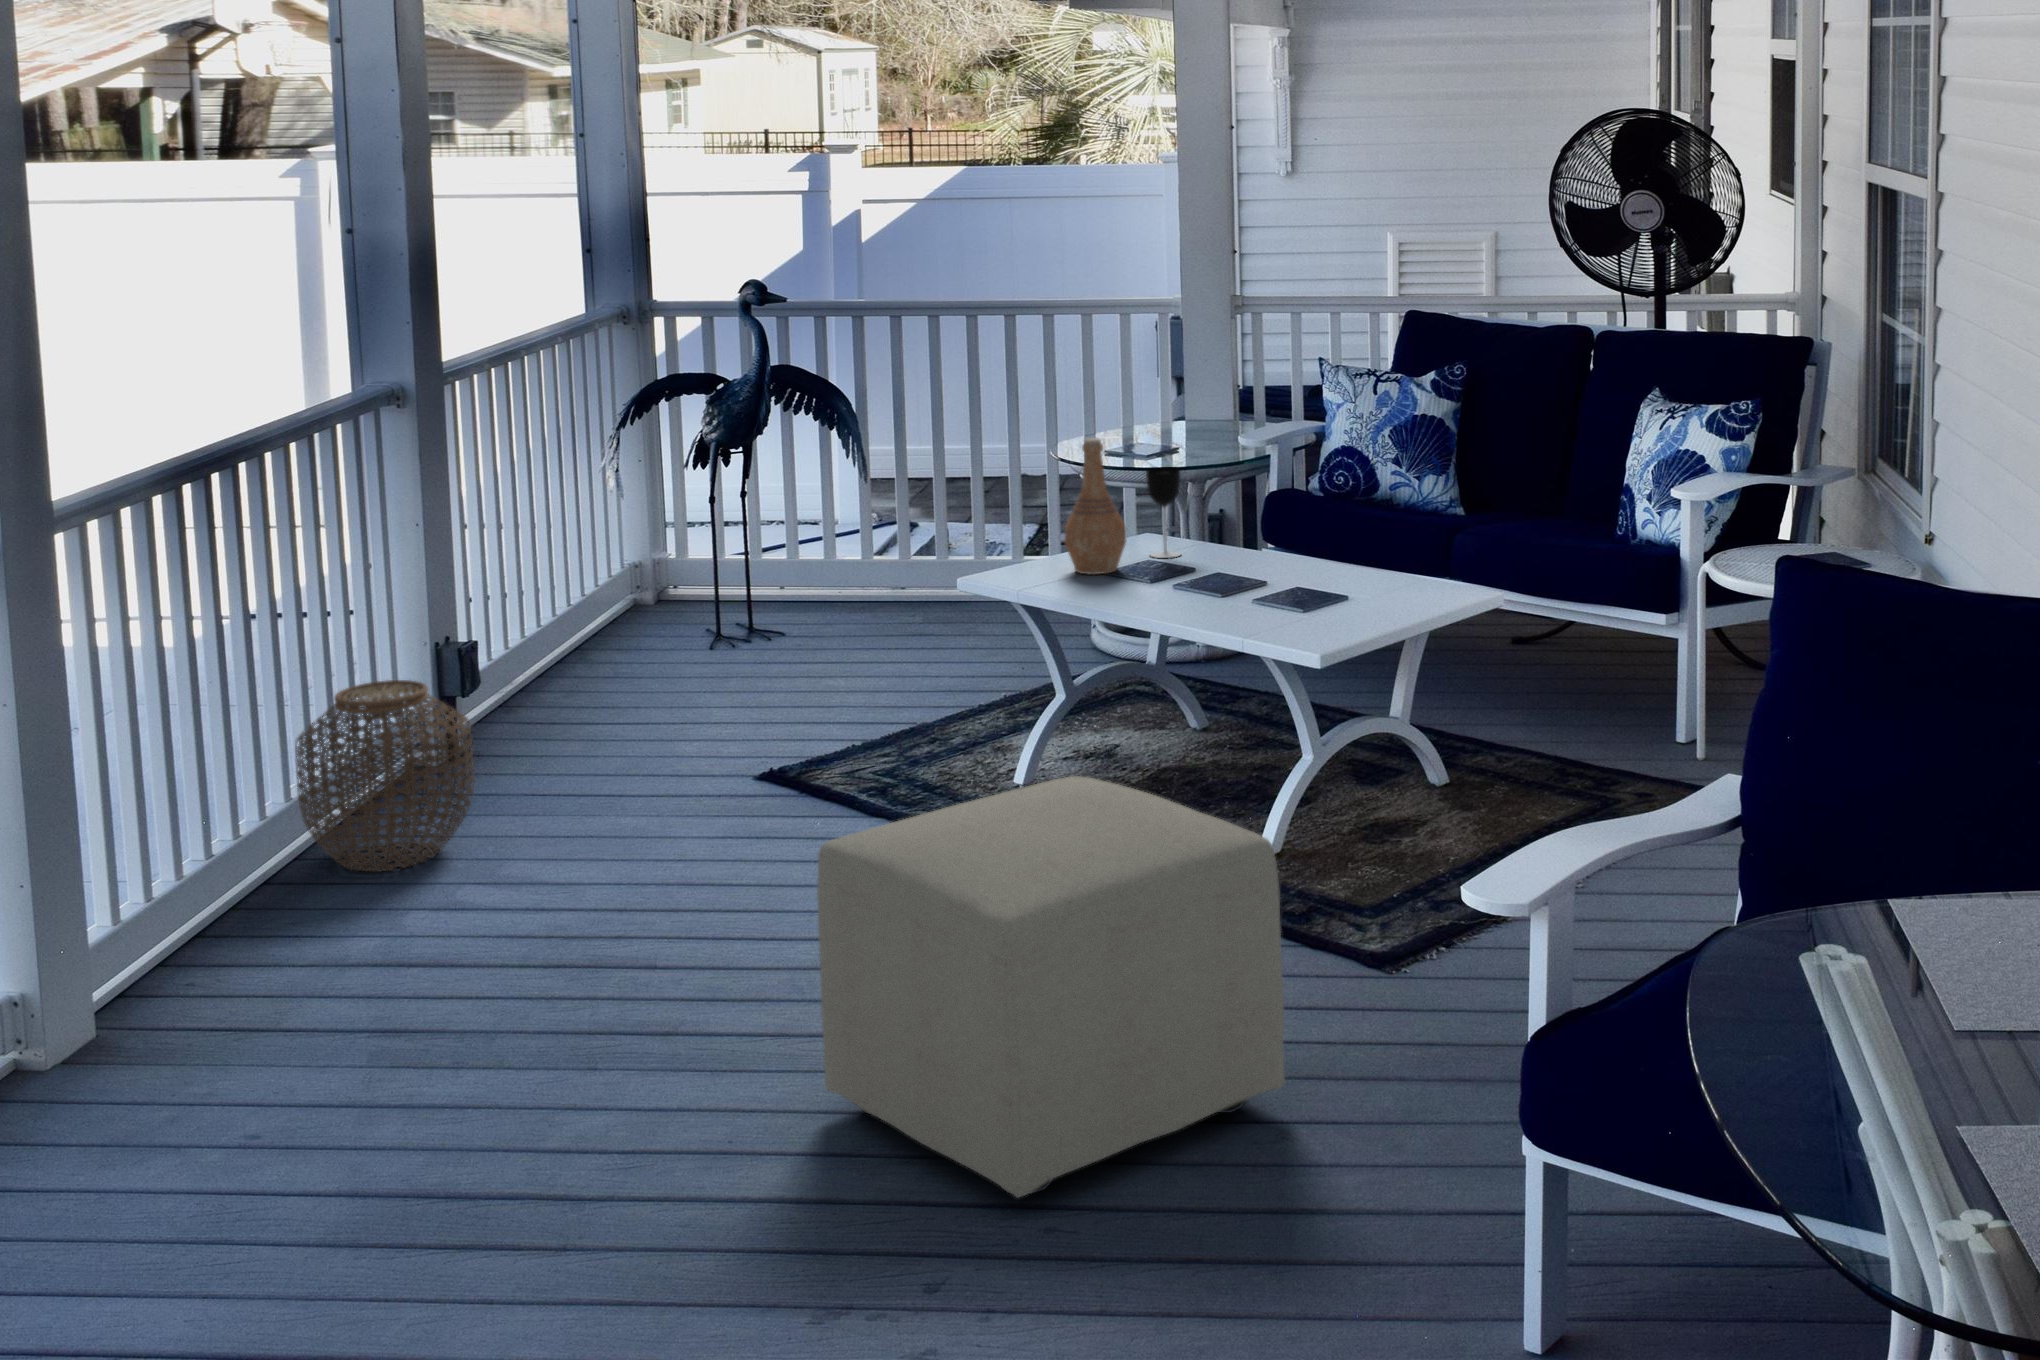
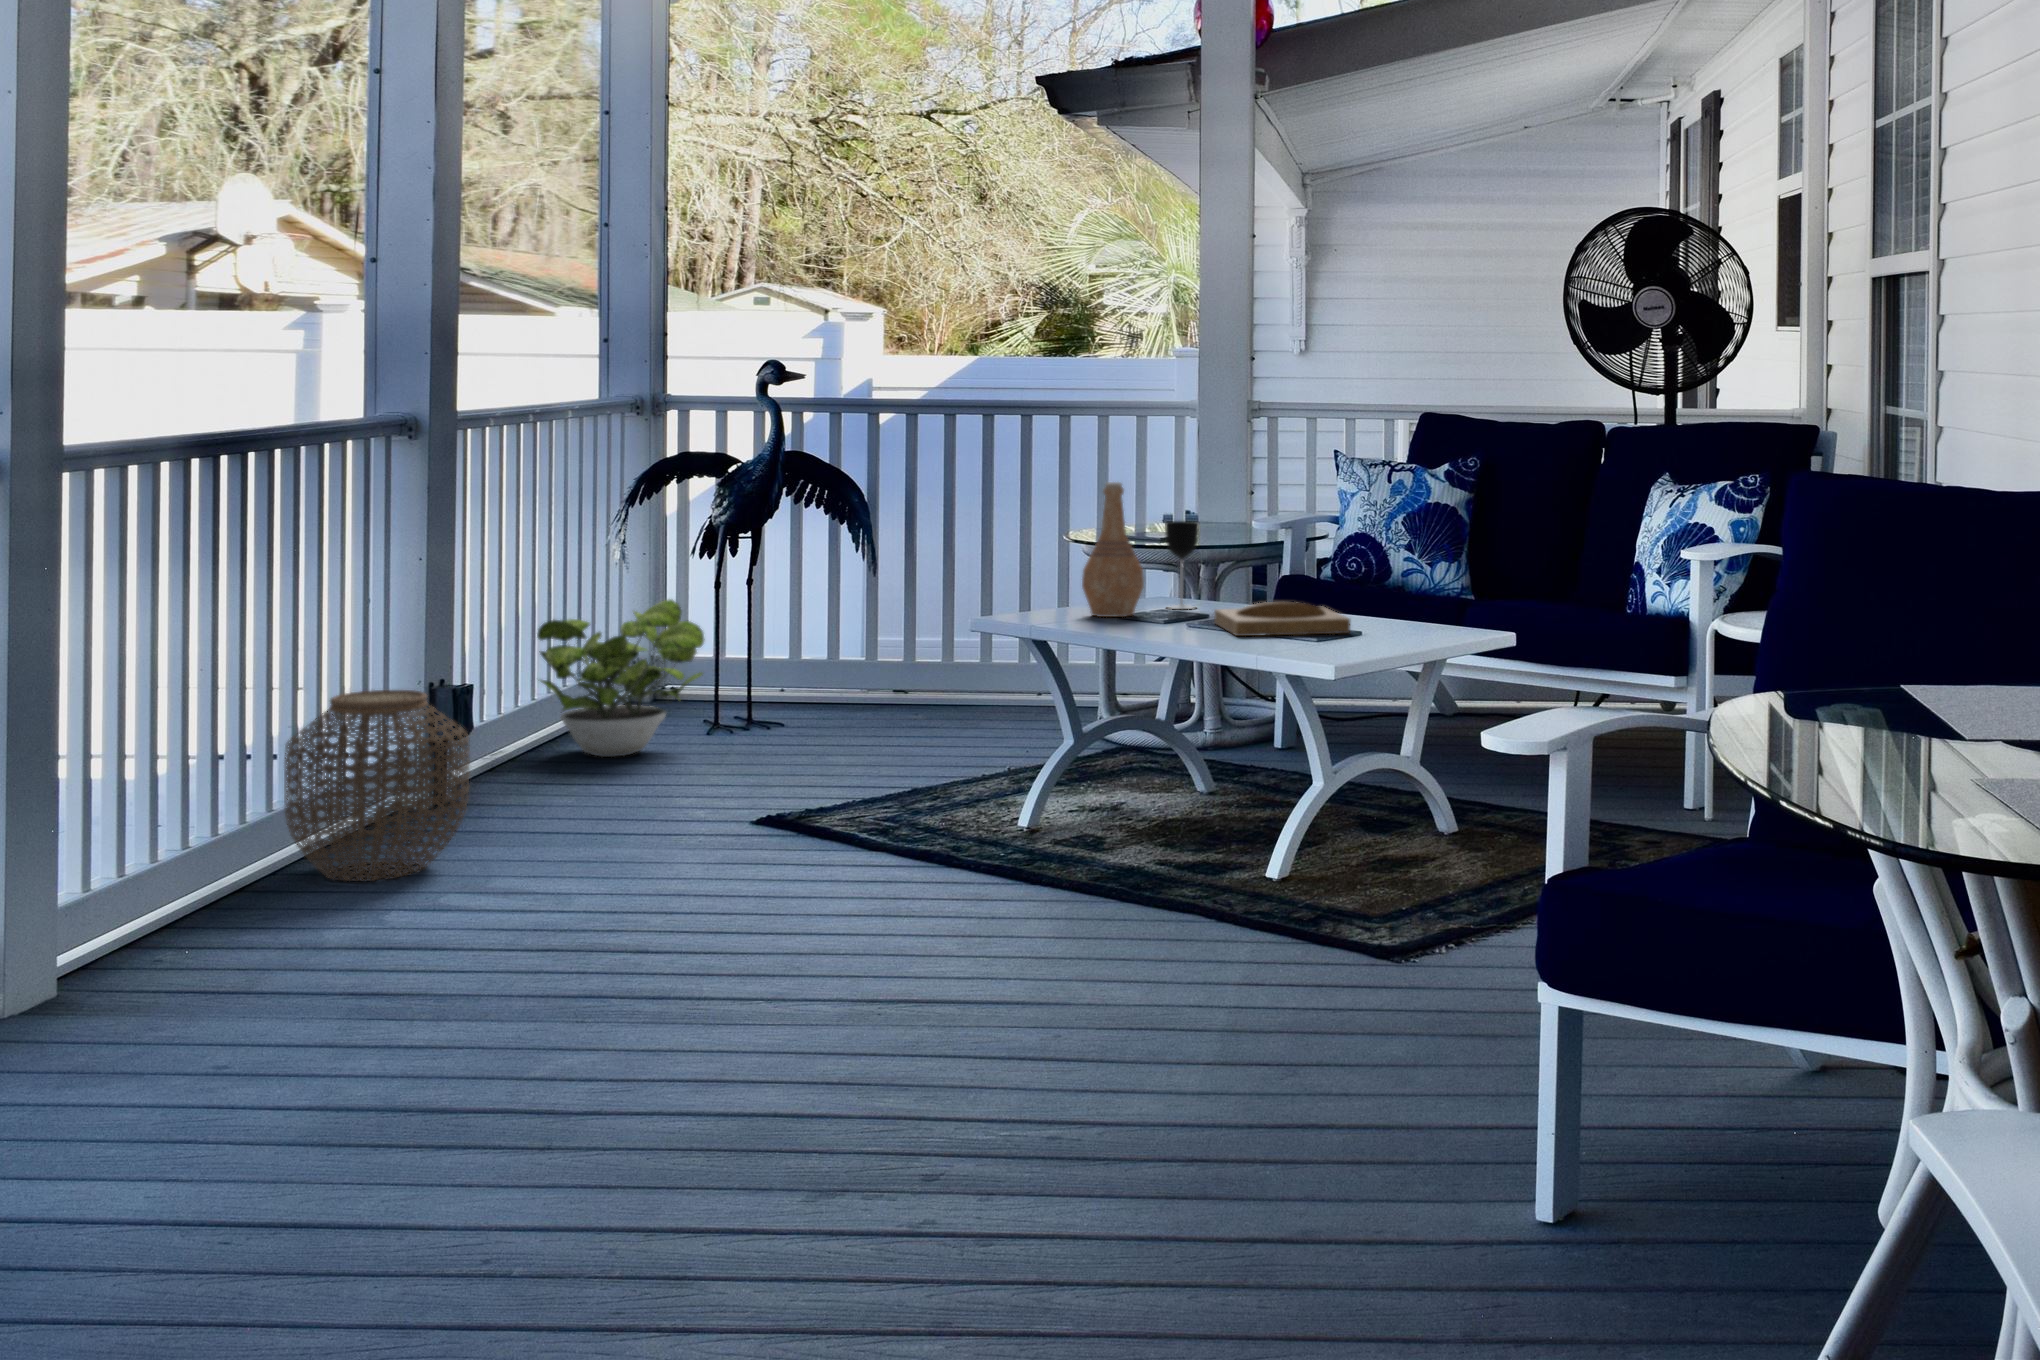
potted plant: none [534,537,699,691] -> present [537,599,705,757]
tray: none [1197,562,1334,607] -> present [1214,602,1350,636]
ottoman: present [817,776,1285,1197] -> none [827,737,1301,1116]

